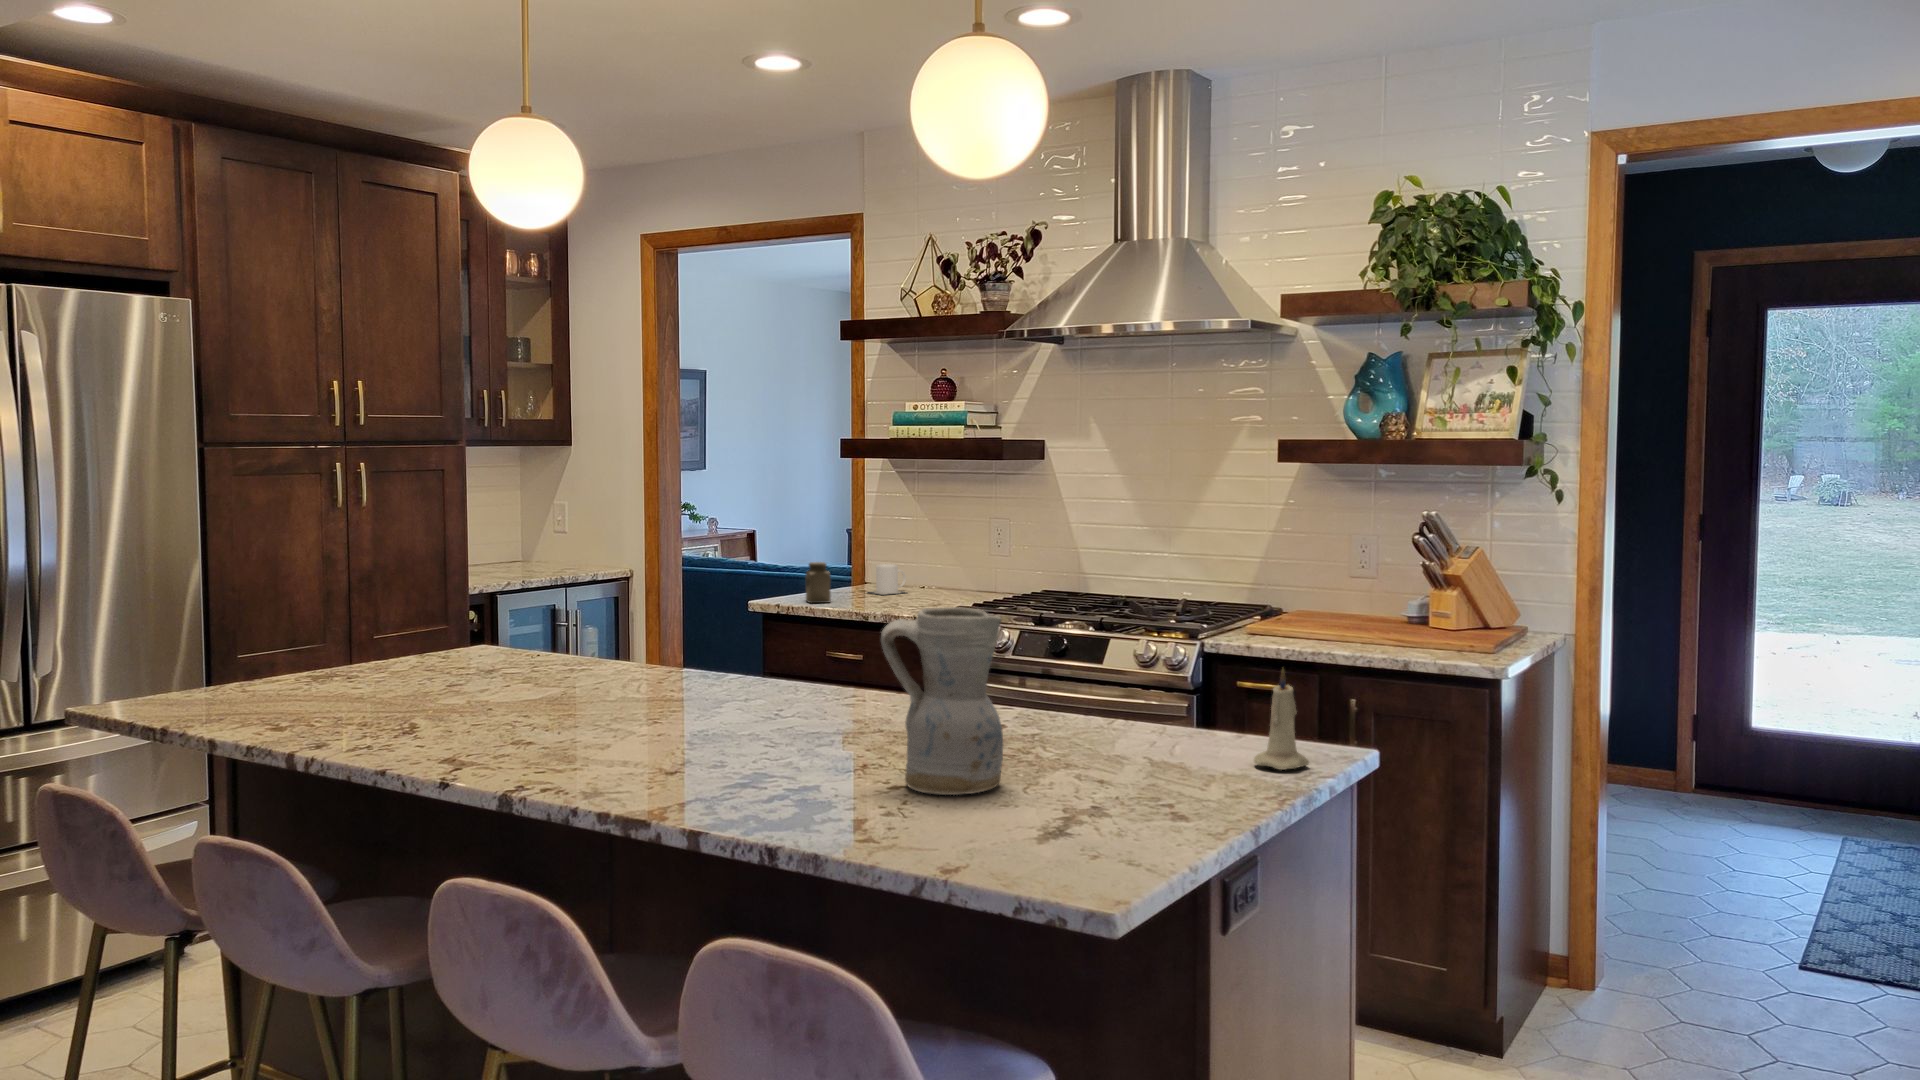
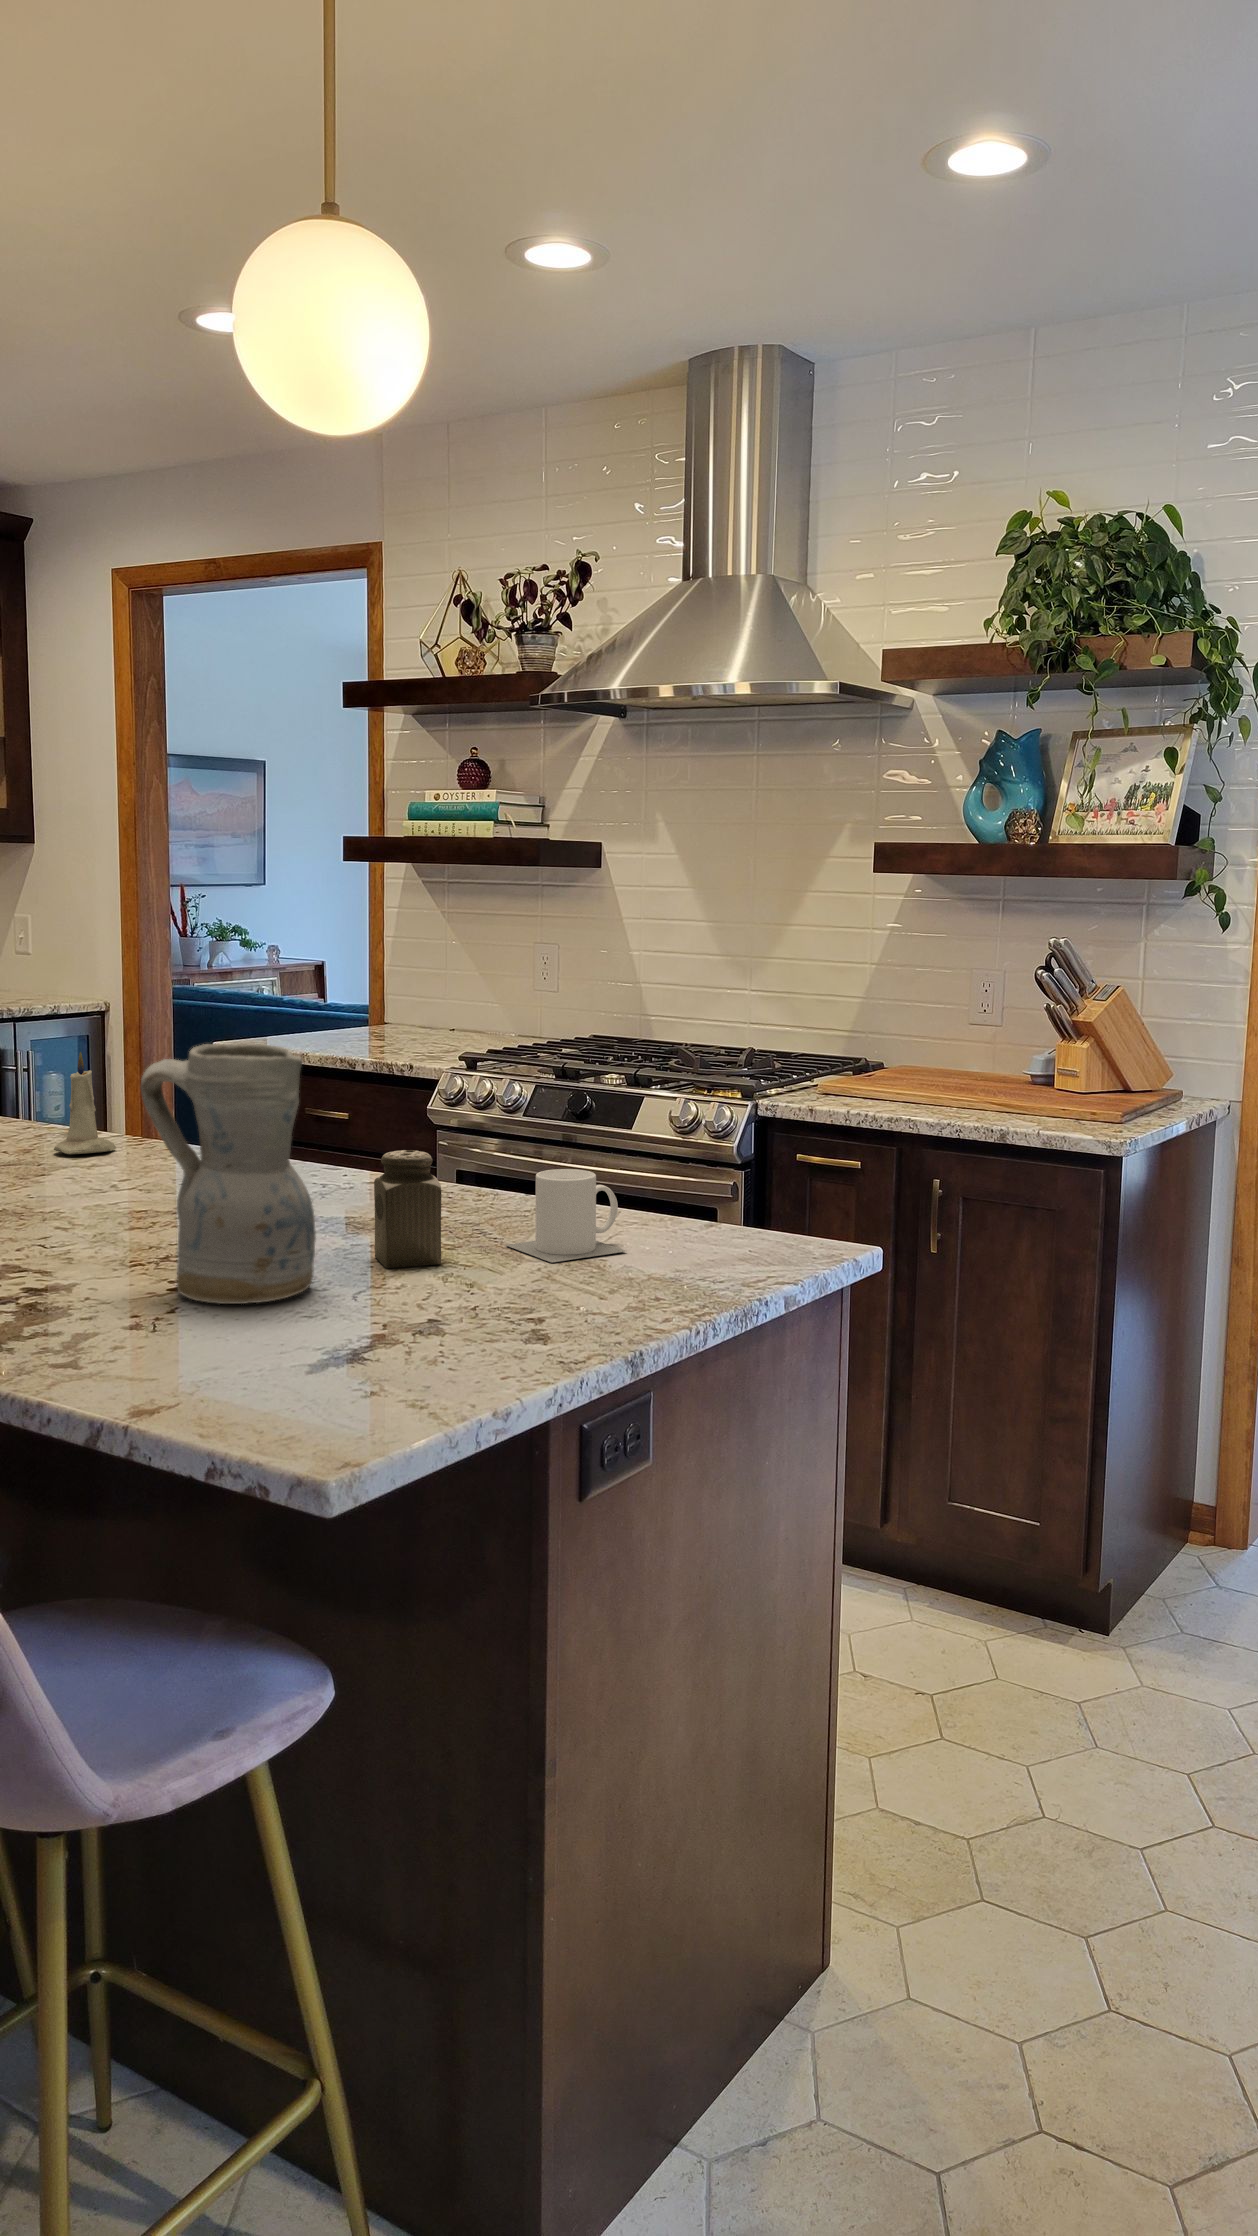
salt shaker: present [805,562,831,603] -> present [374,1150,441,1268]
mug: present [871,564,906,595] -> present [506,1169,625,1262]
candle: present [1254,669,1309,770] -> present [54,1052,116,1154]

